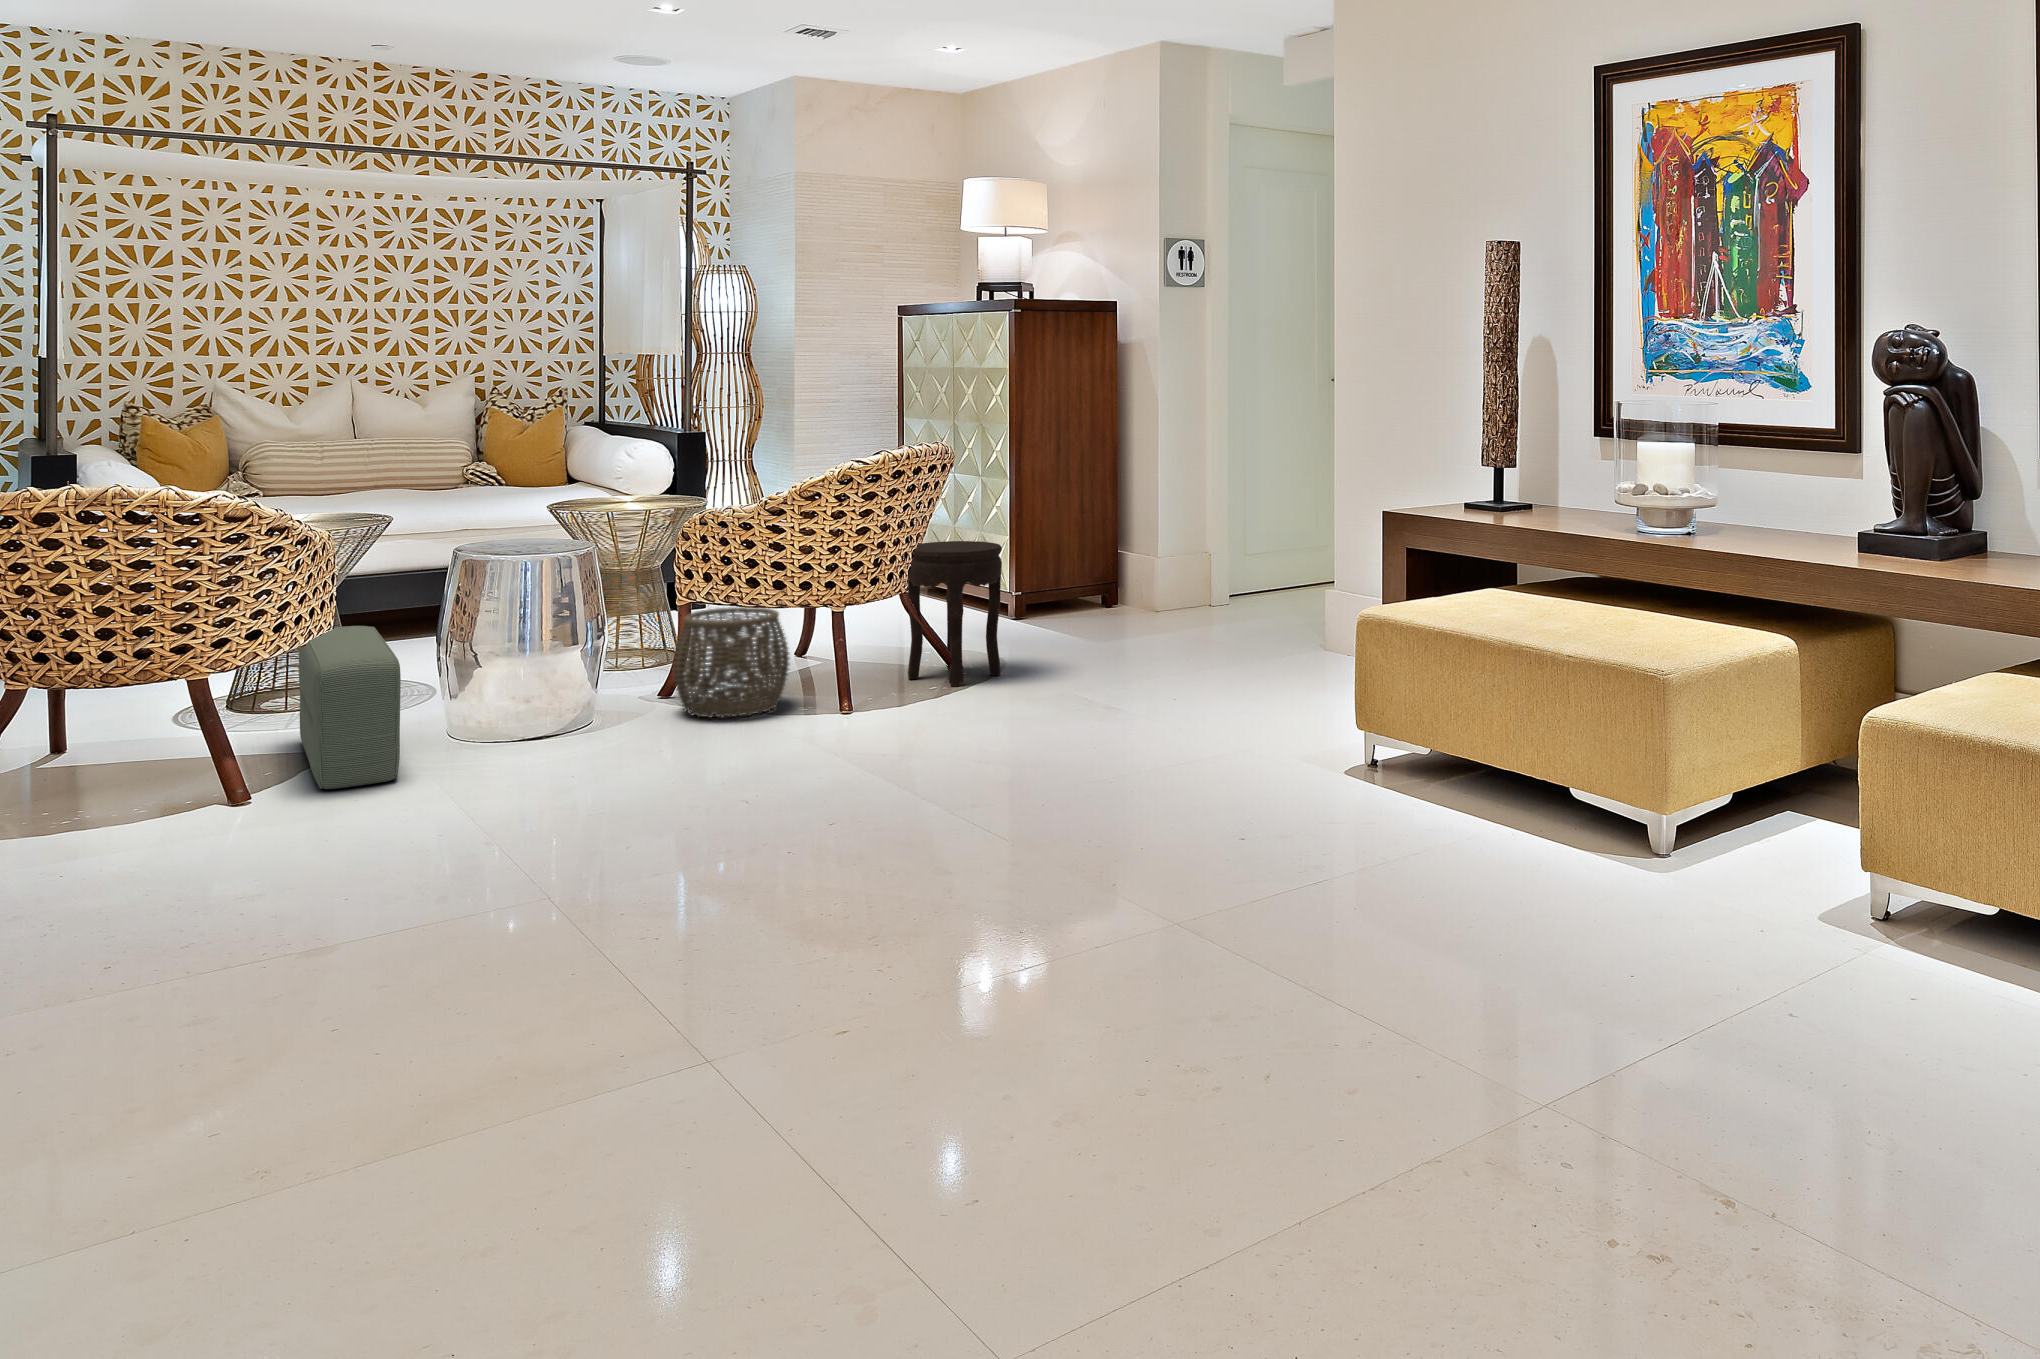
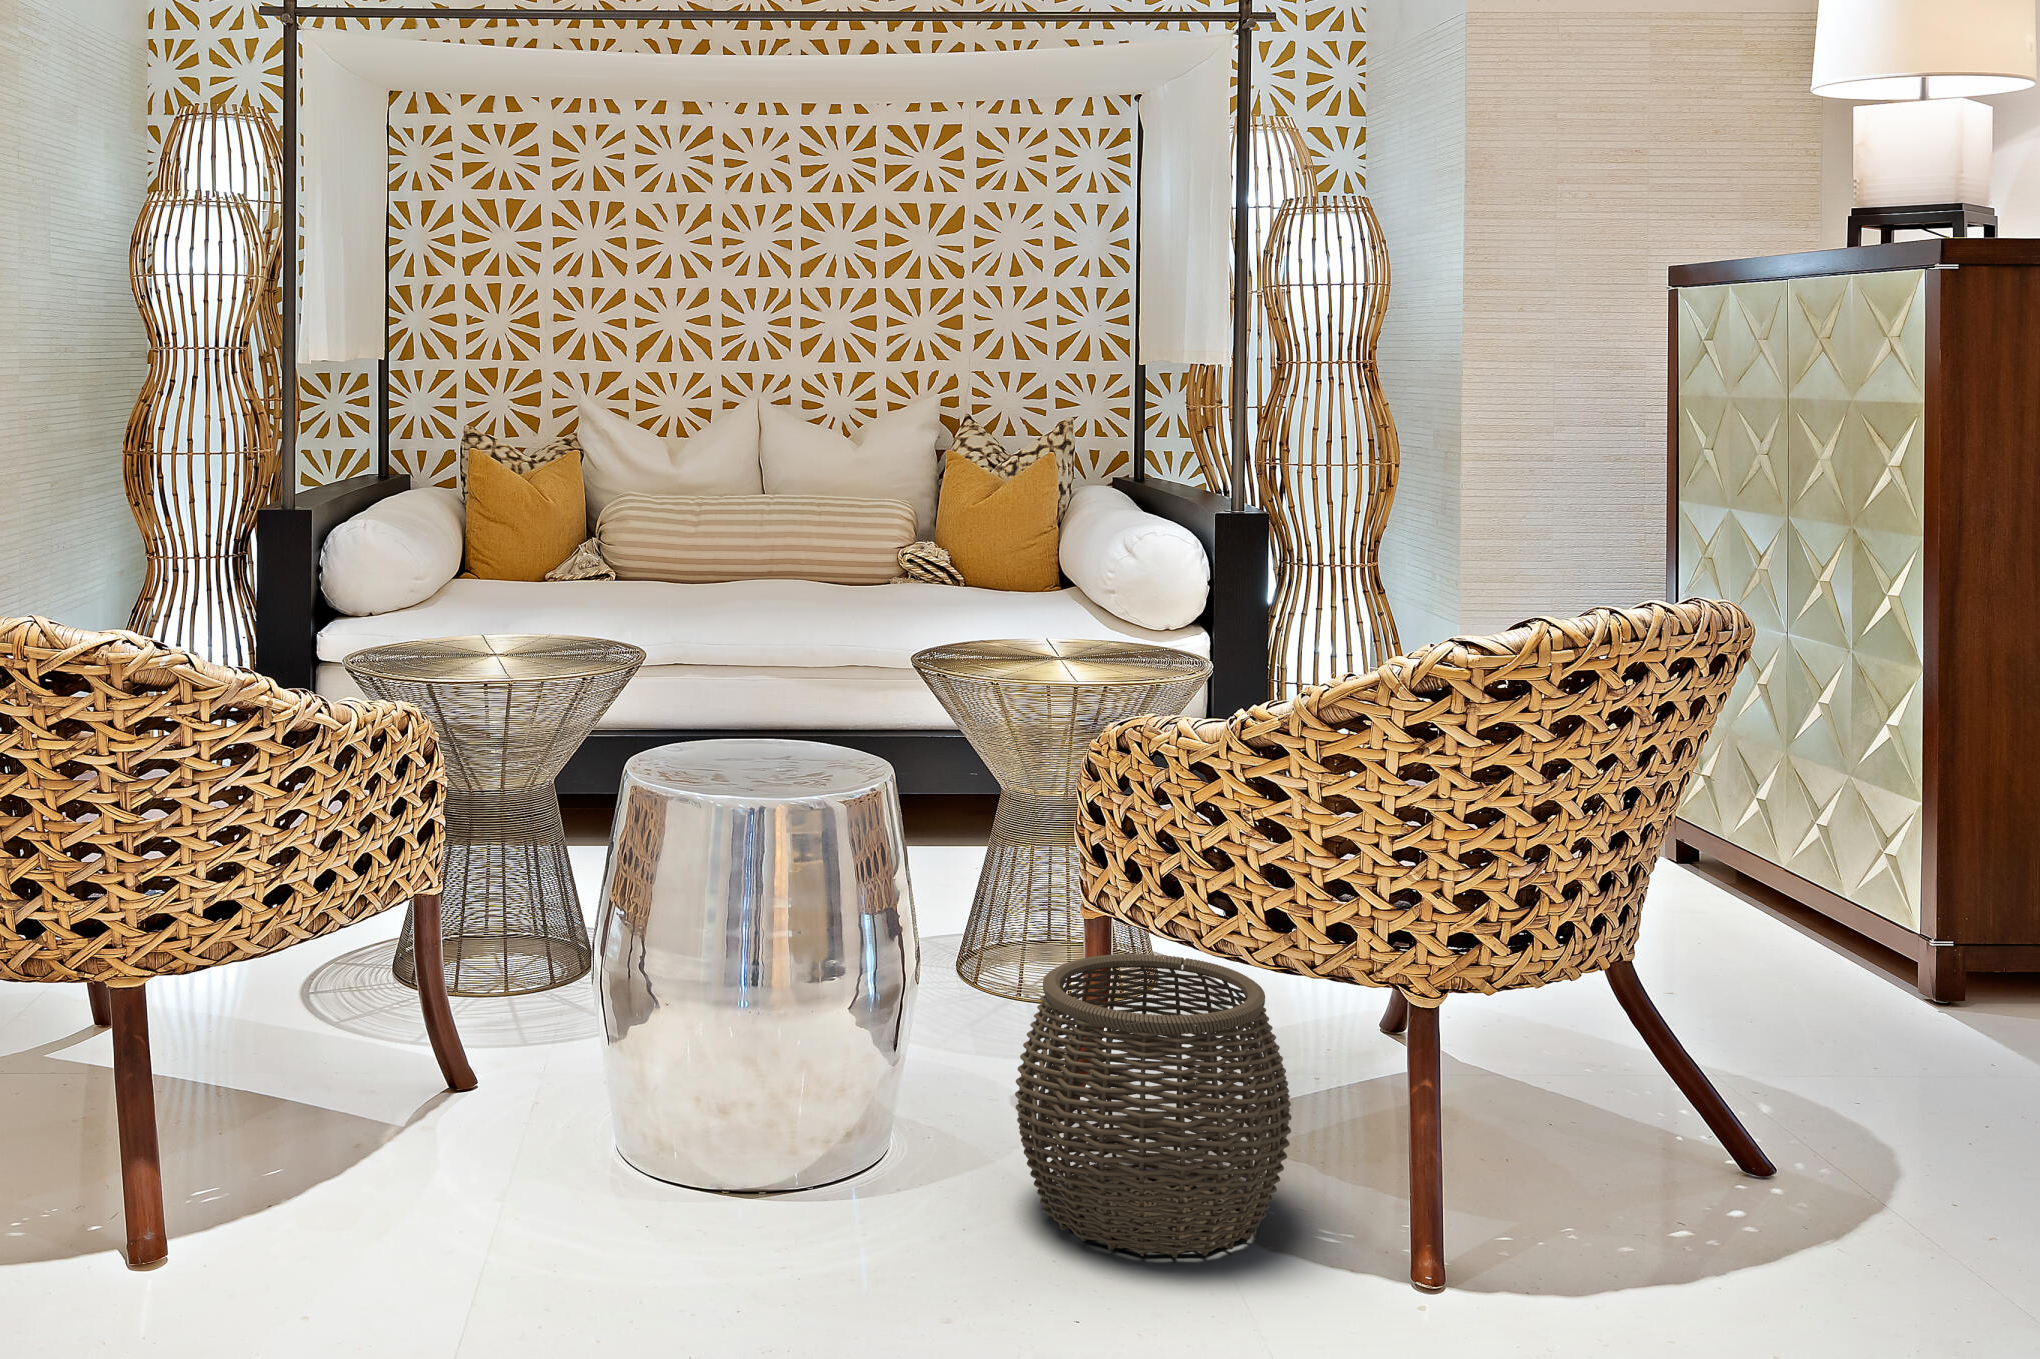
side table: present [907,541,1002,686] -> none [1618,841,1891,1259]
pouf: present [299,626,401,789] -> none [208,894,472,1303]

